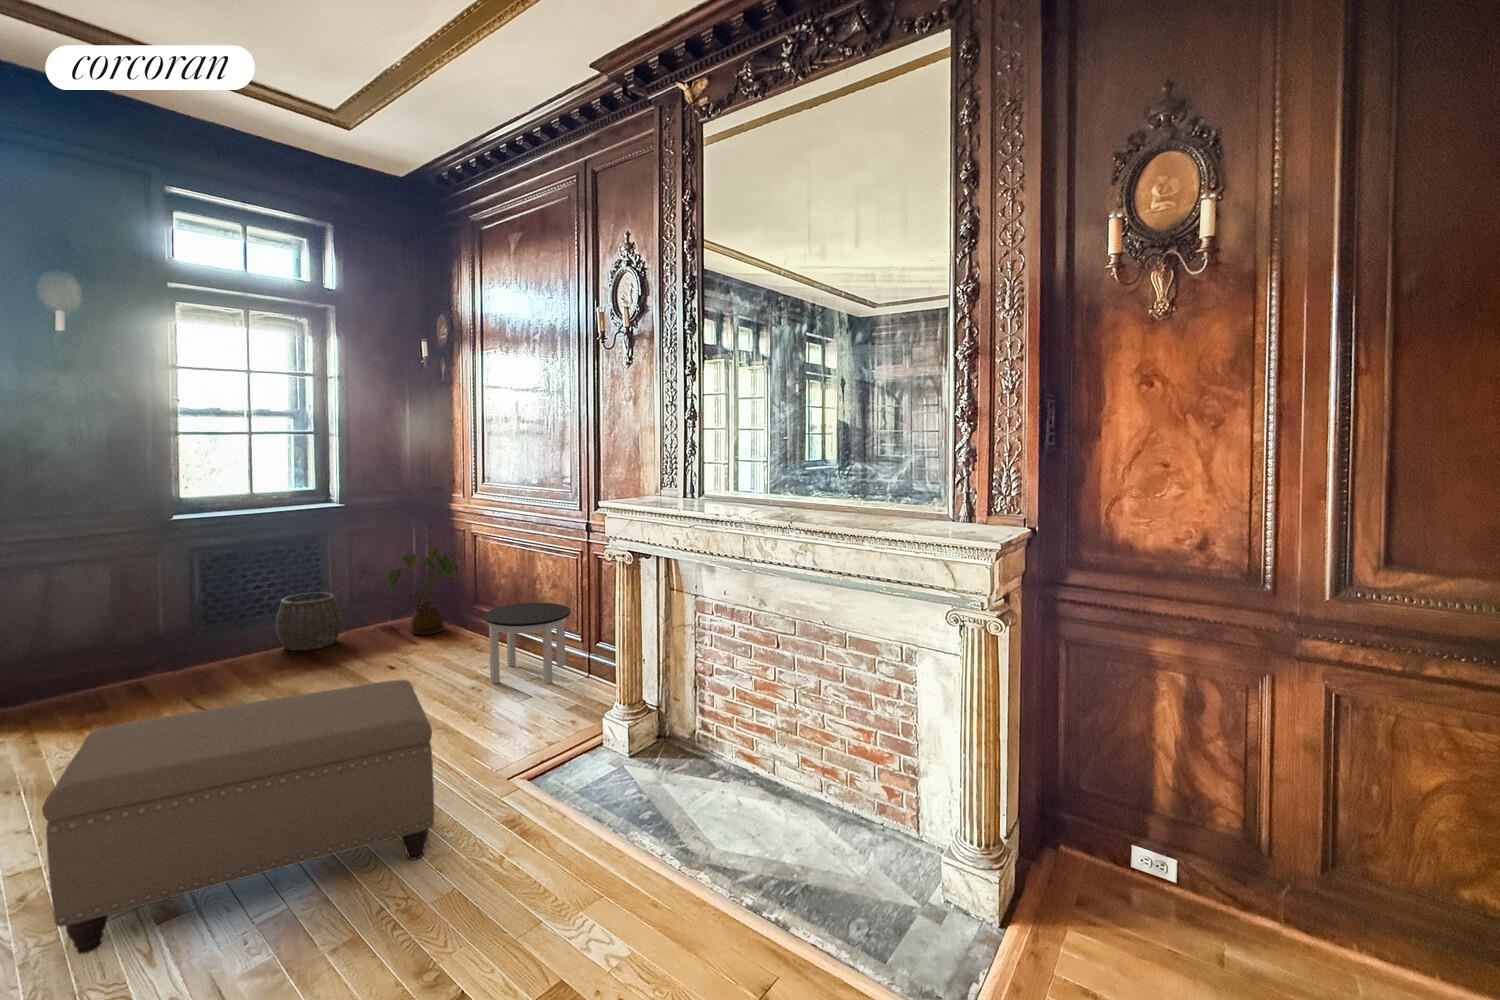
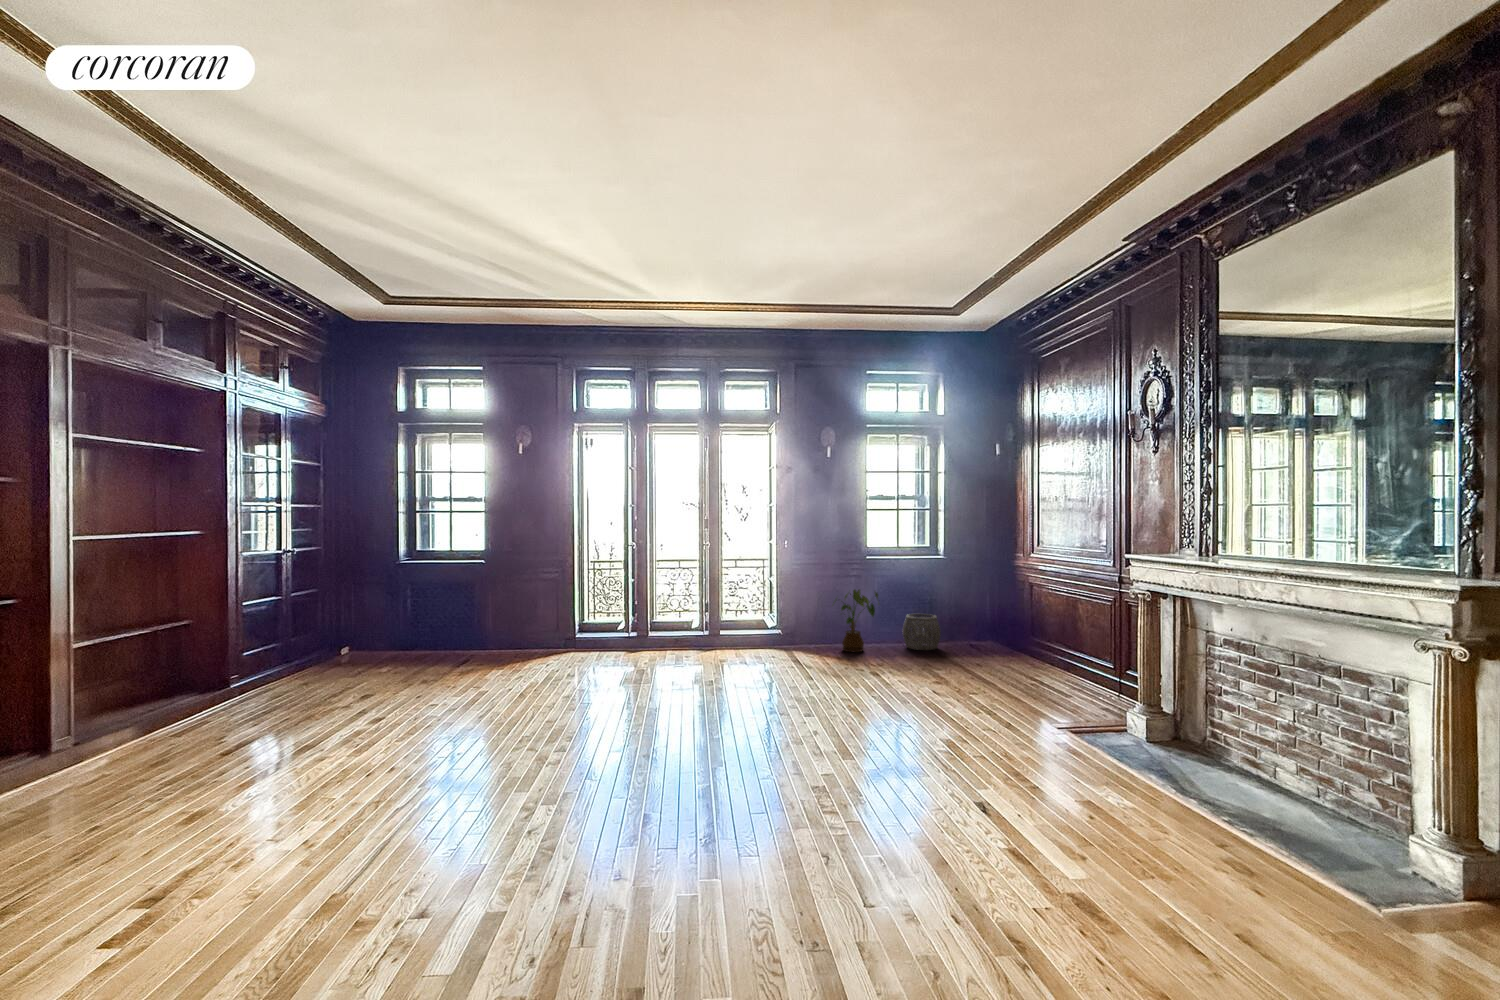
house plant: present [388,548,460,635] -> present [835,590,878,652]
round table: present [484,603,570,684] -> none [1038,634,1106,695]
ottoman: present [42,680,434,954] -> none [836,647,1004,753]

